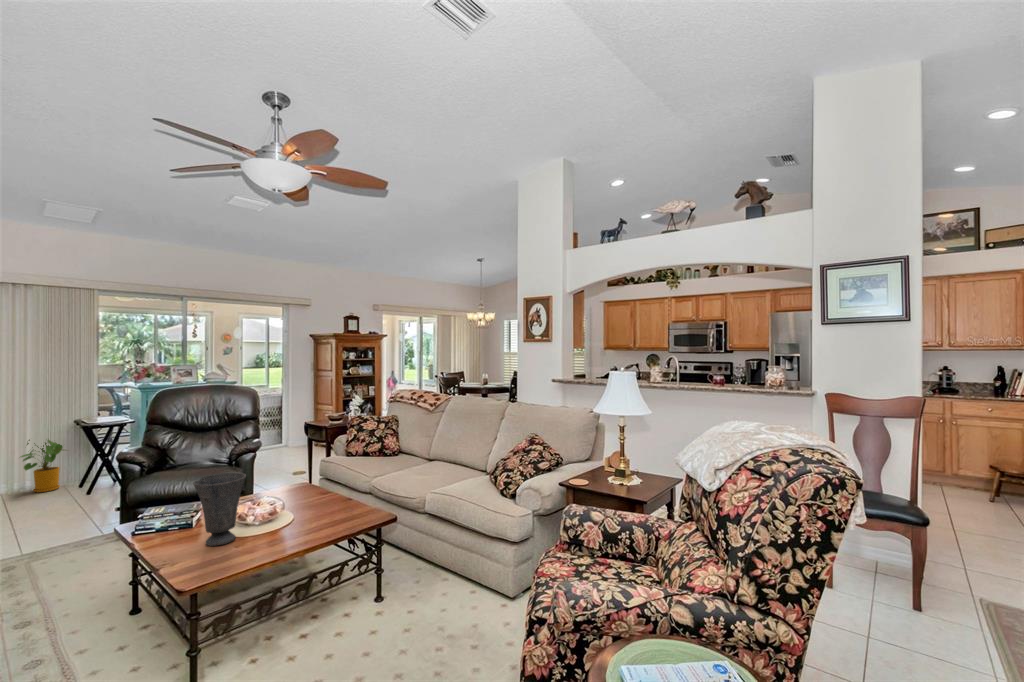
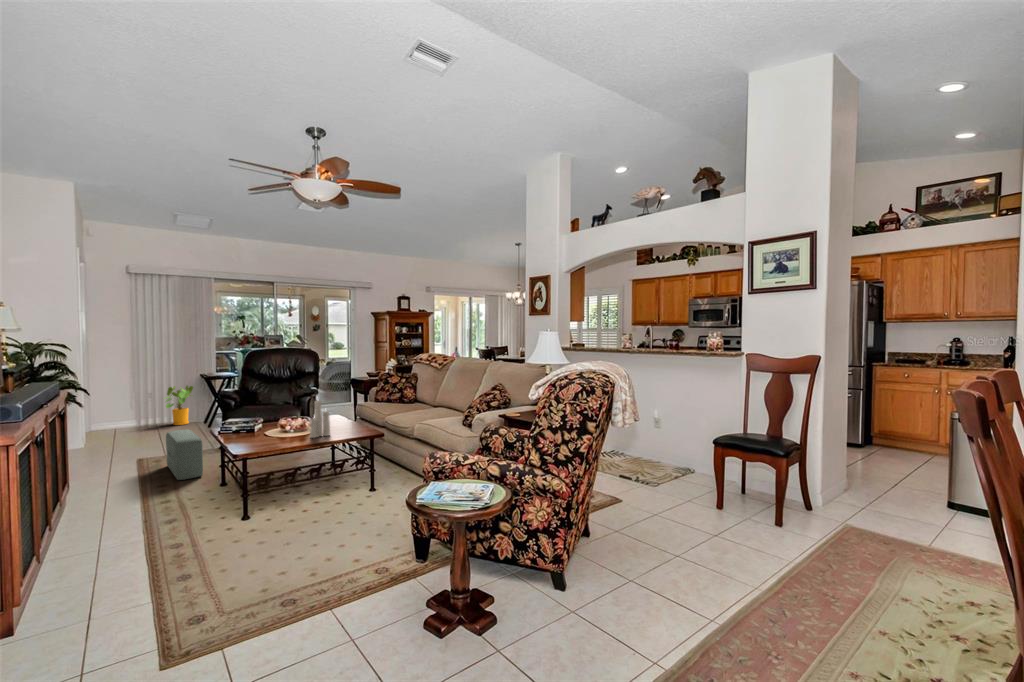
candle: none [286,464,316,532] -> present [310,400,330,438]
vase: present [193,472,246,546] -> none [251,397,284,441]
pouf: none [30,515,96,605] -> present [166,430,203,480]

